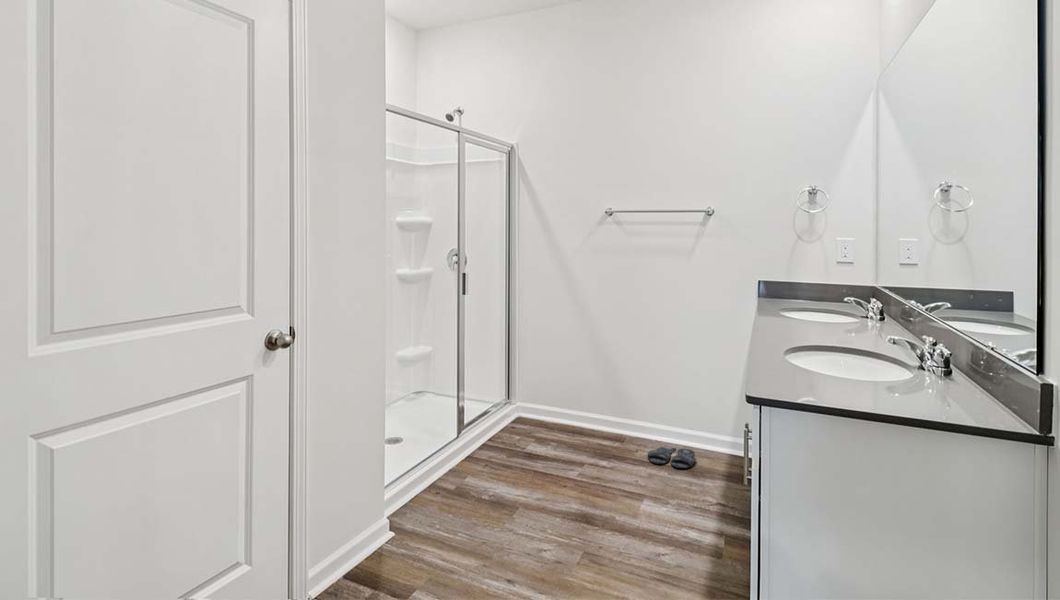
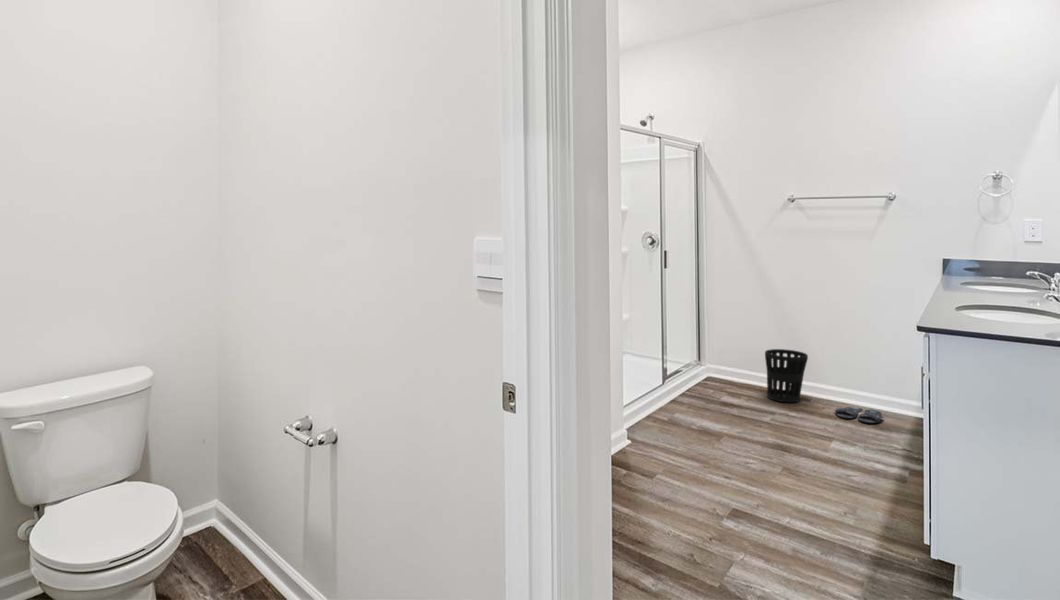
wastebasket: none [574,384,619,447] -> present [765,349,808,402]

